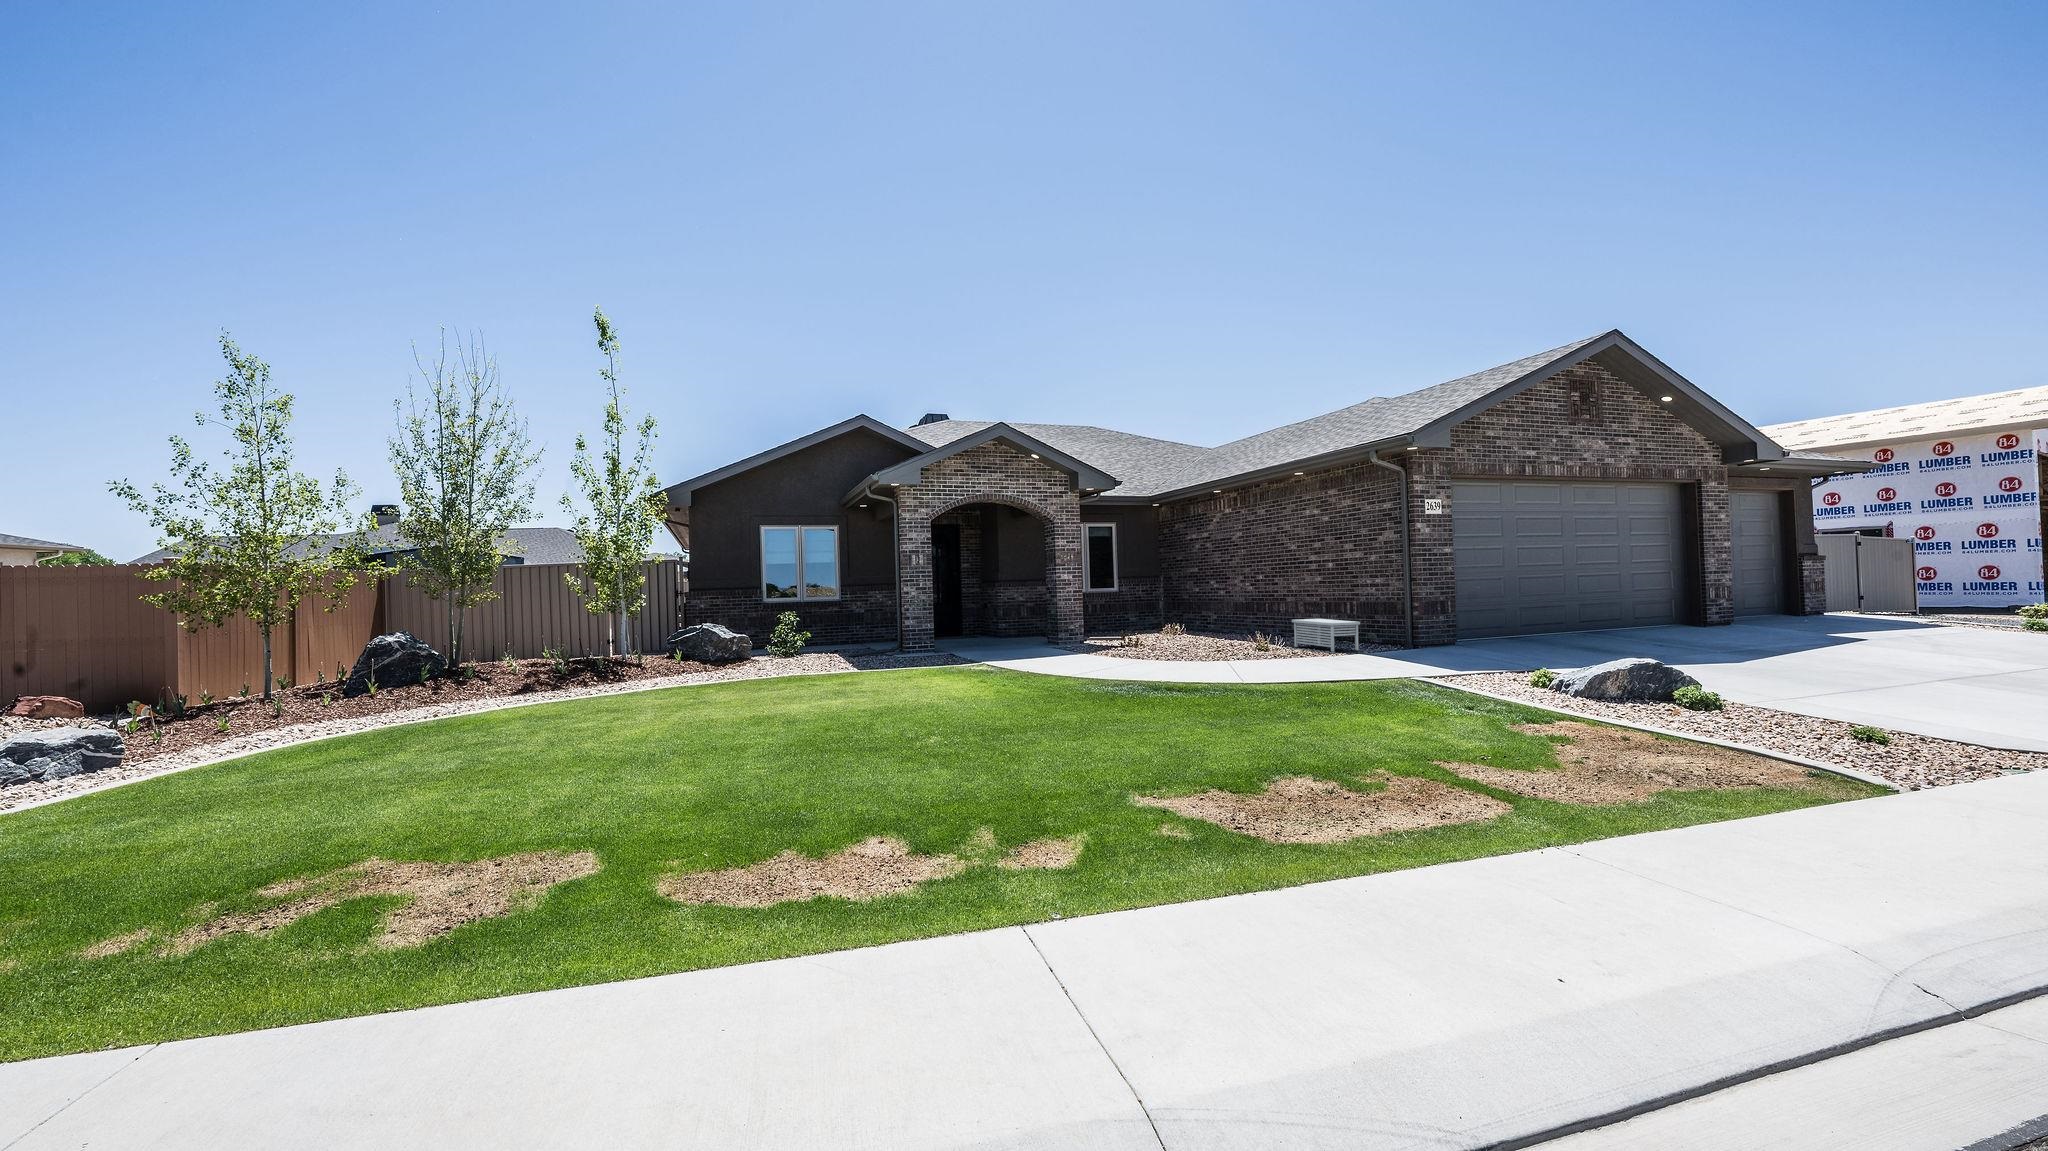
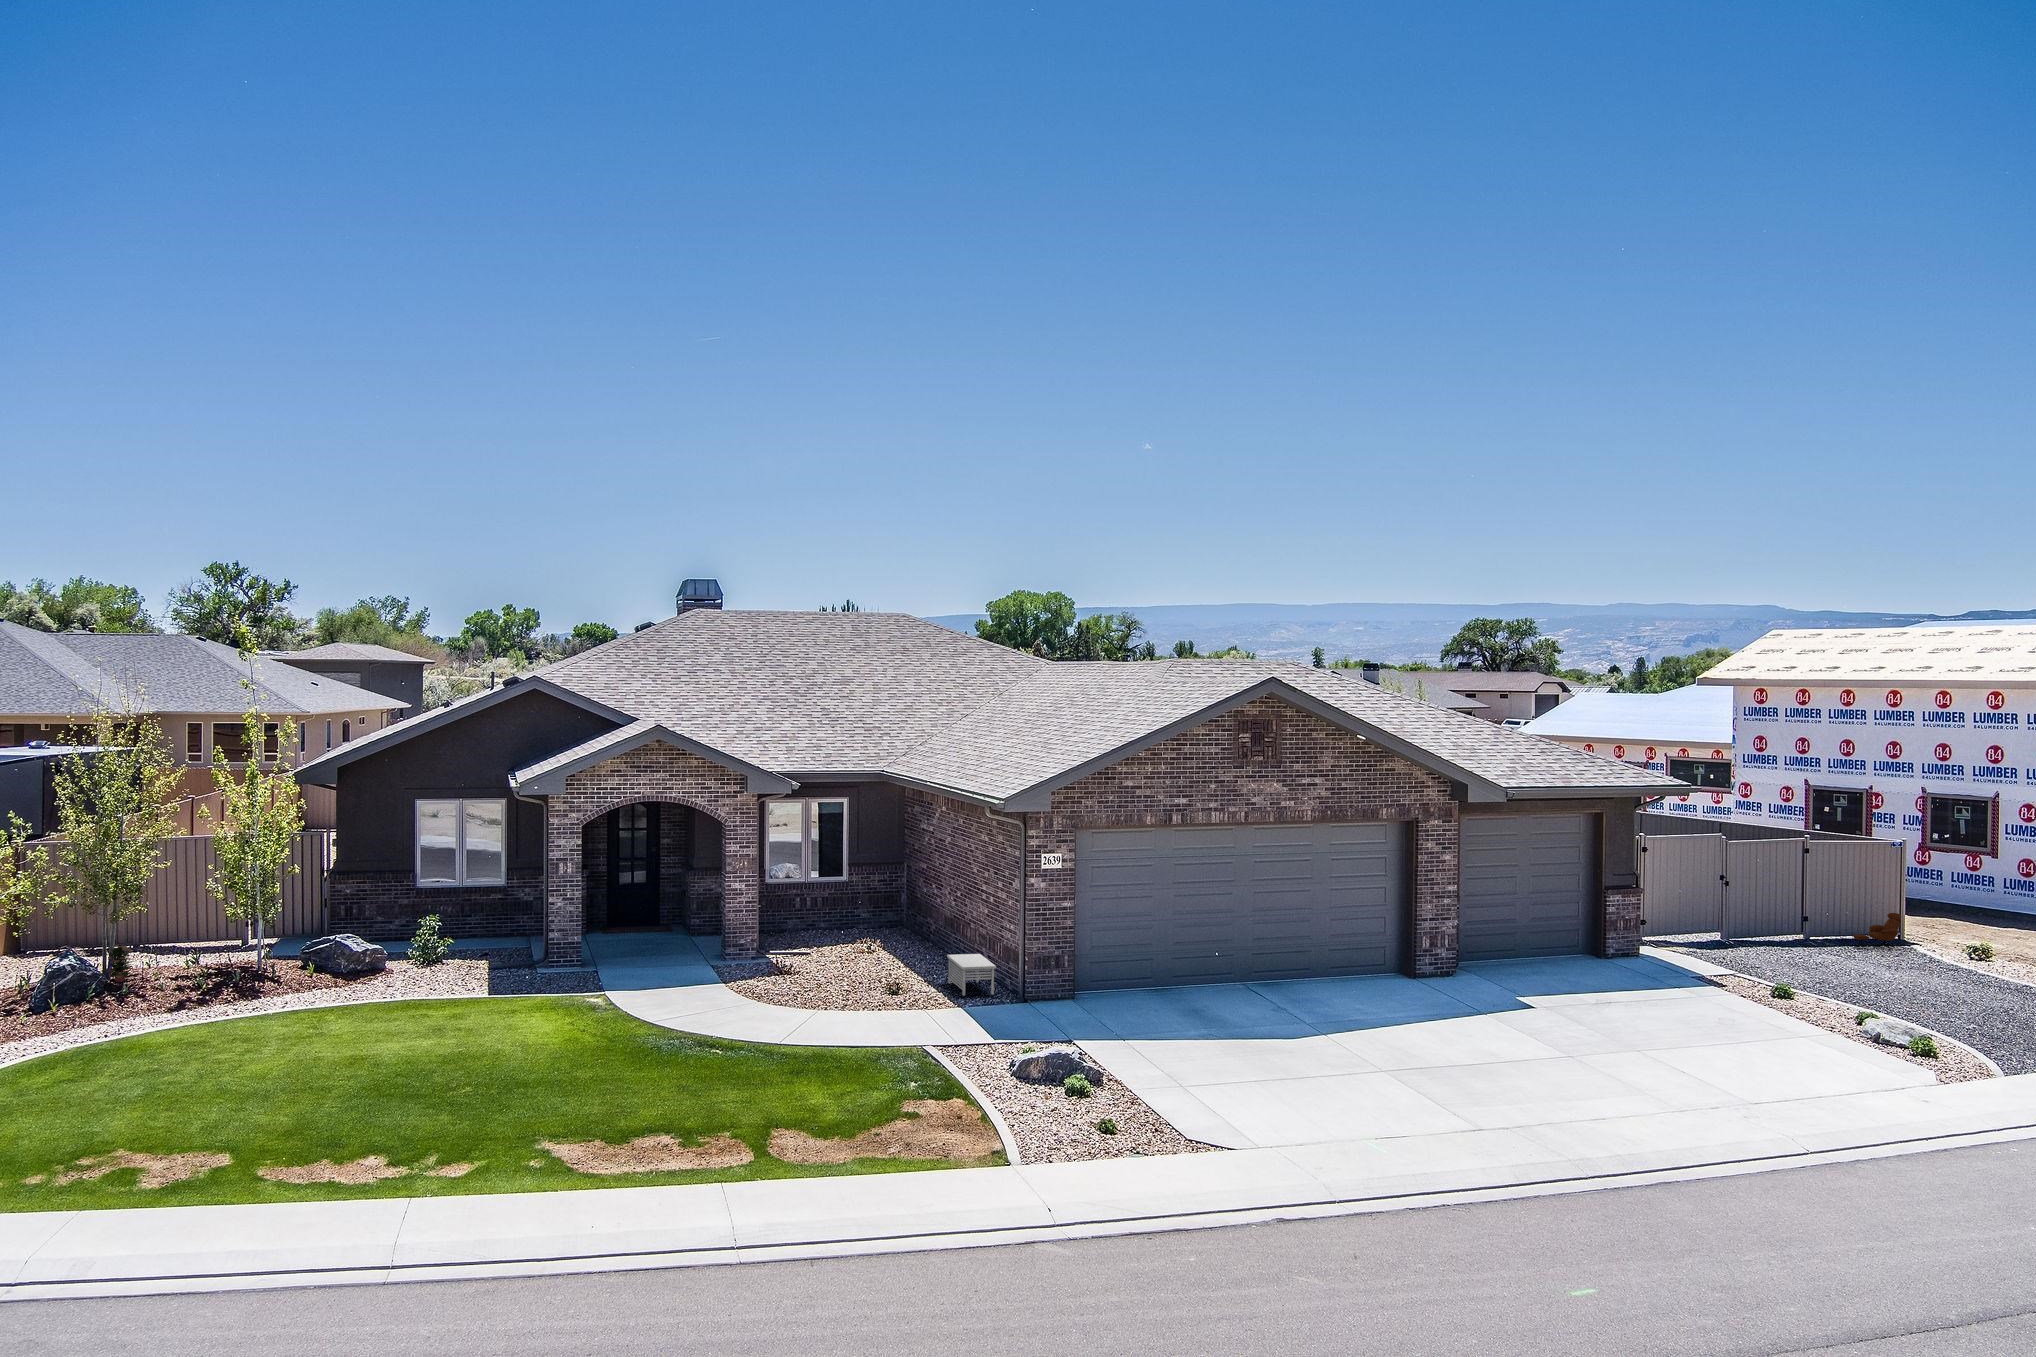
lounge chair: none [1939,578,1980,607] -> present [1853,913,1901,950]
decorative plant: none [458,640,492,677] -> present [105,945,132,982]

